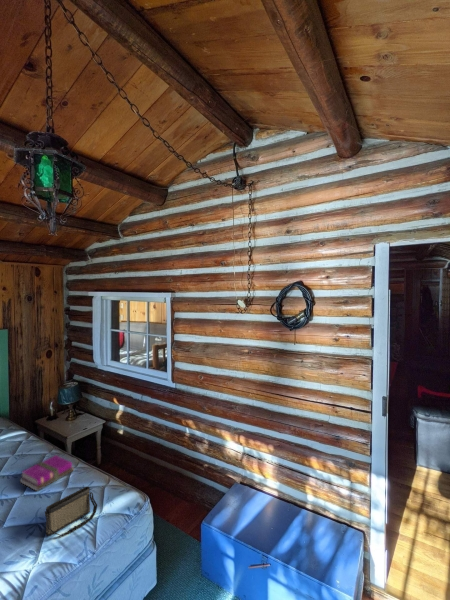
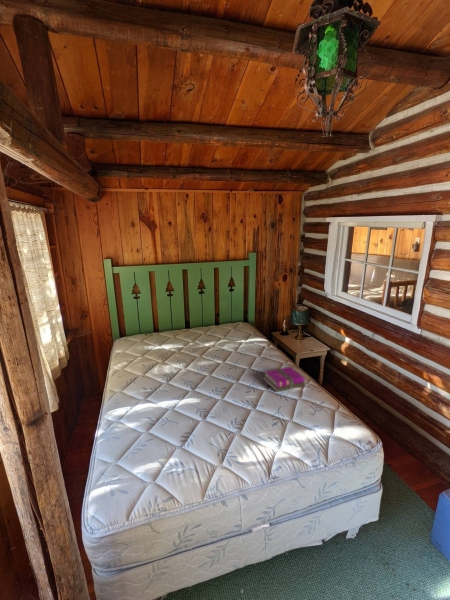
handbag: present [45,487,97,536] -> none [285,405,330,440]

